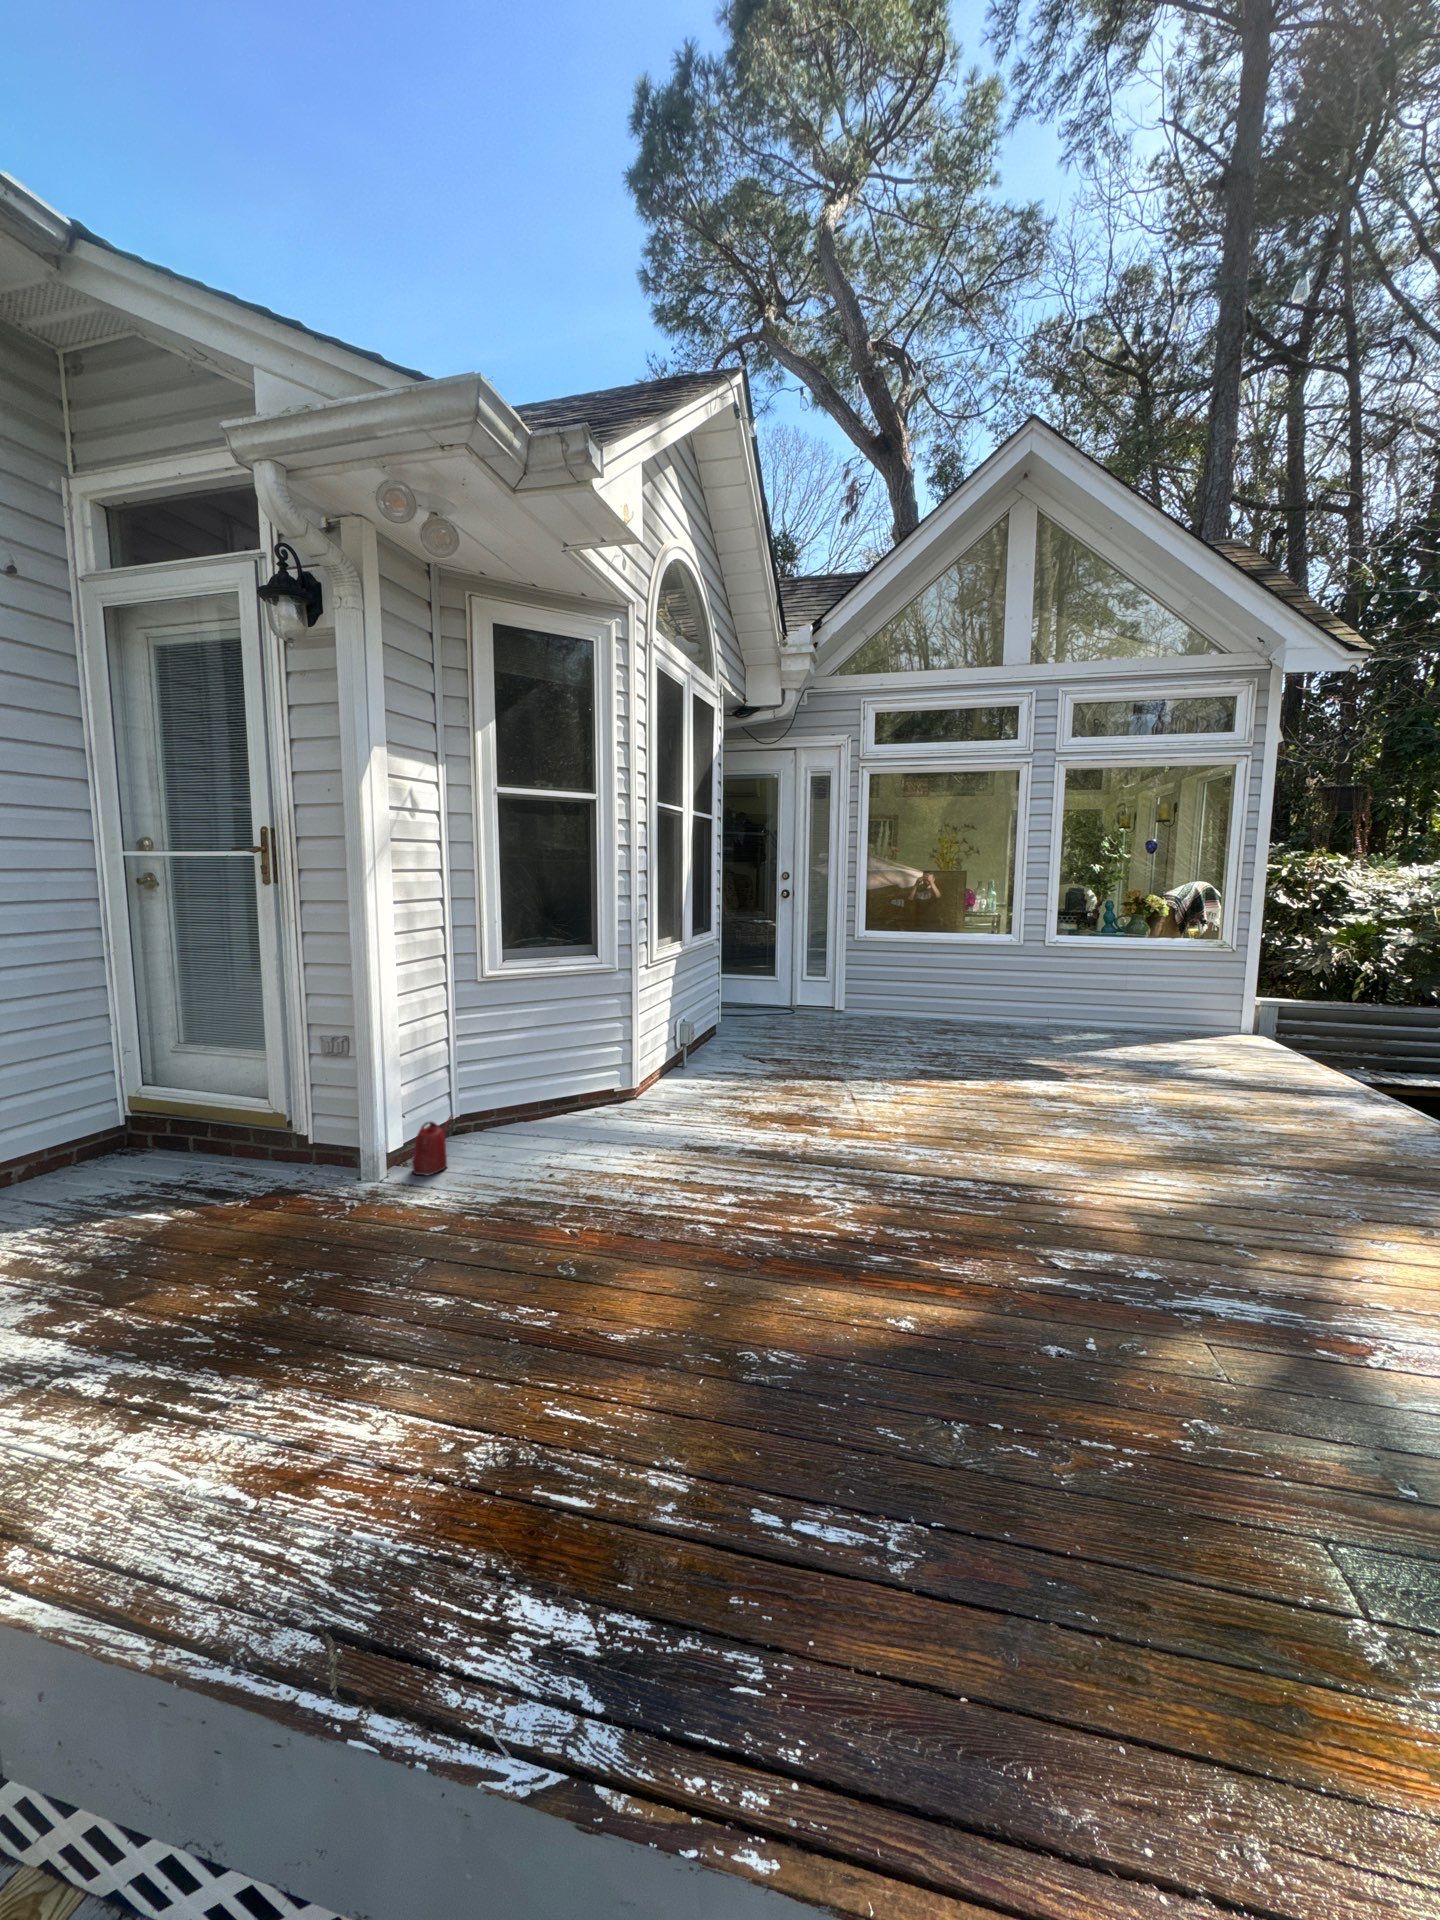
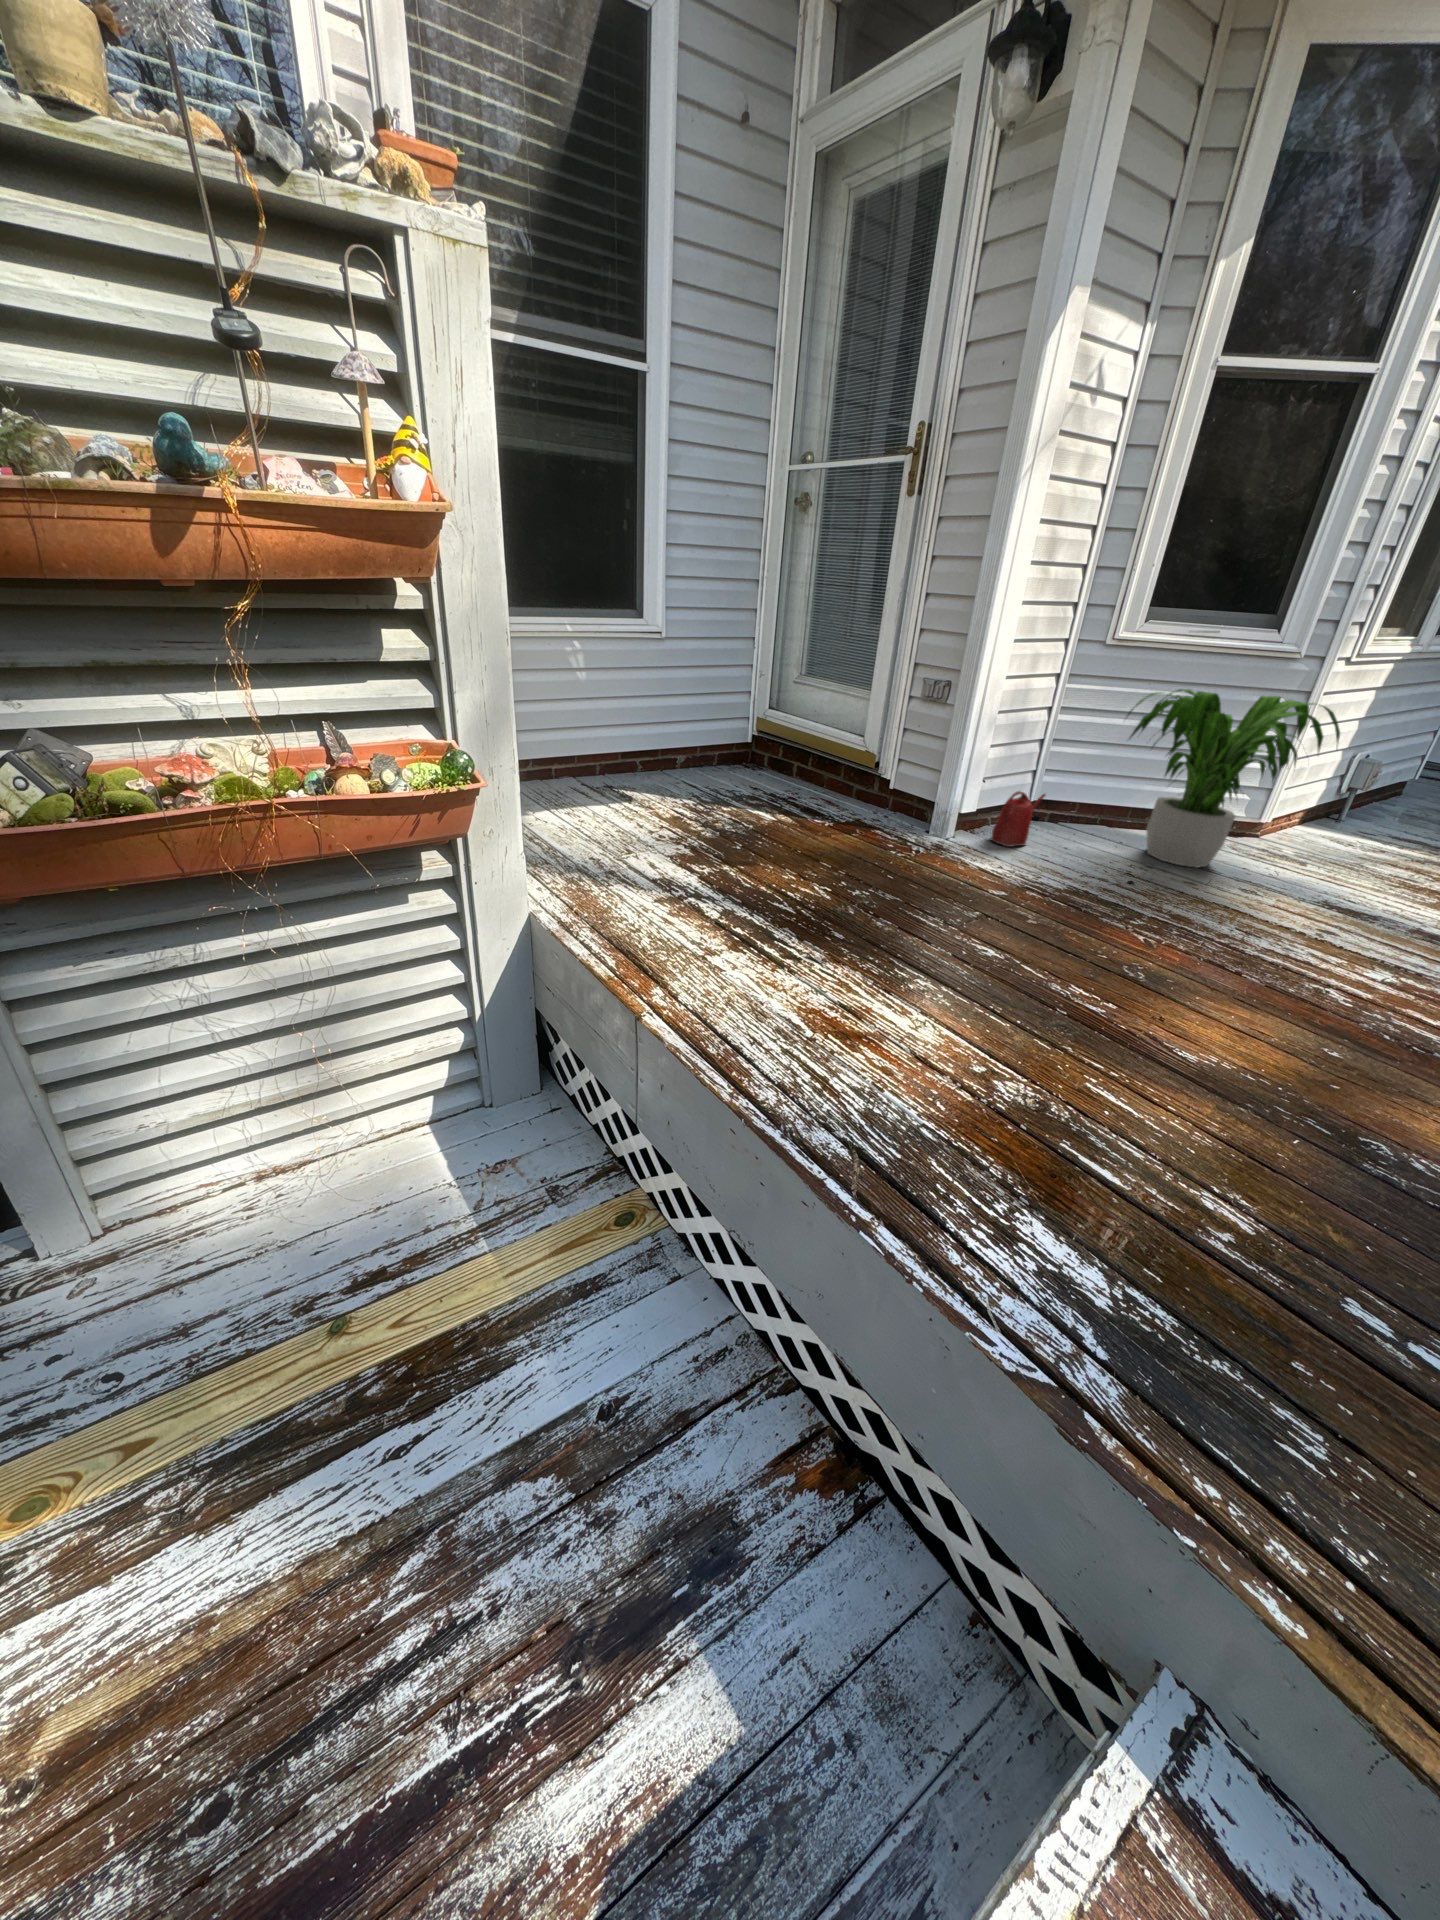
potted plant: none [499,995,656,1145] -> present [1127,689,1340,868]

